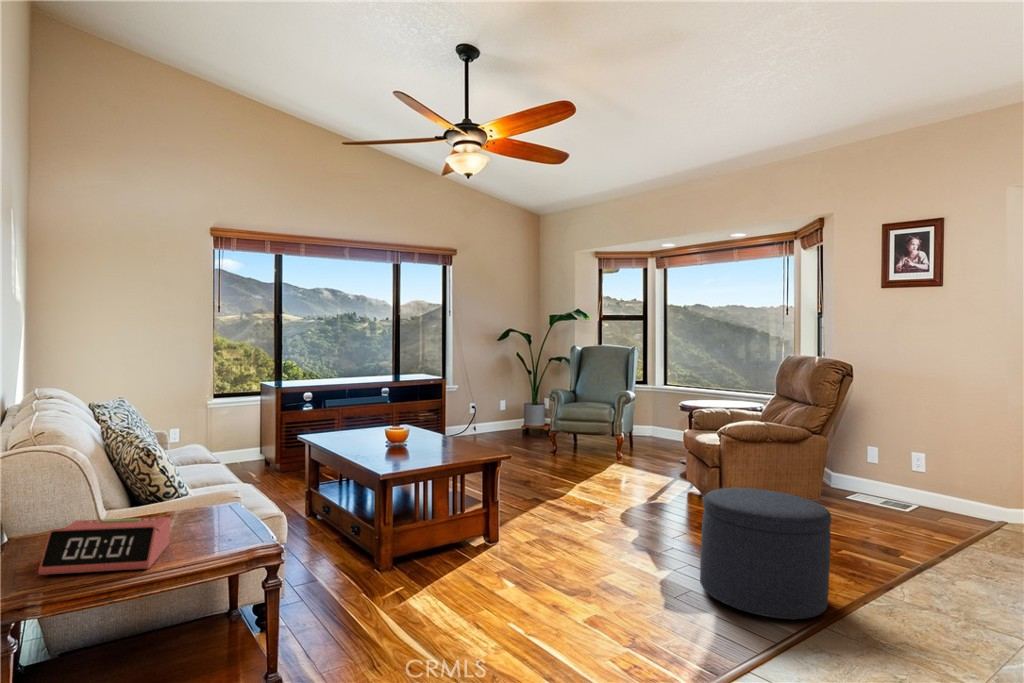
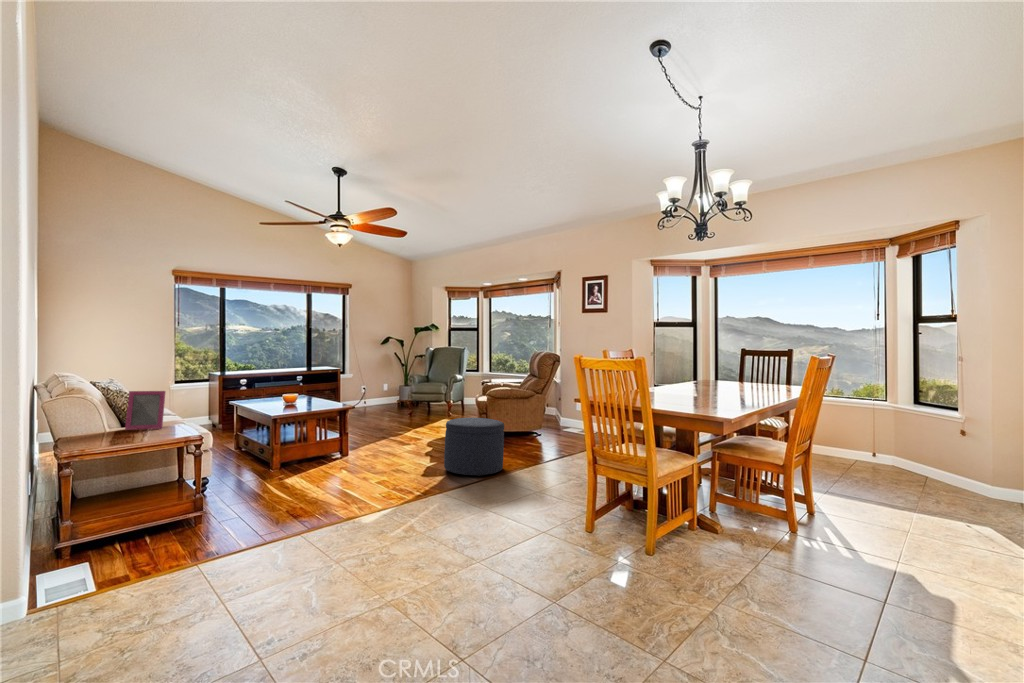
picture frame: none [130,438,205,520] -> present [125,391,165,430]
alarm clock: present [38,517,170,575] -> none [85,423,148,444]

